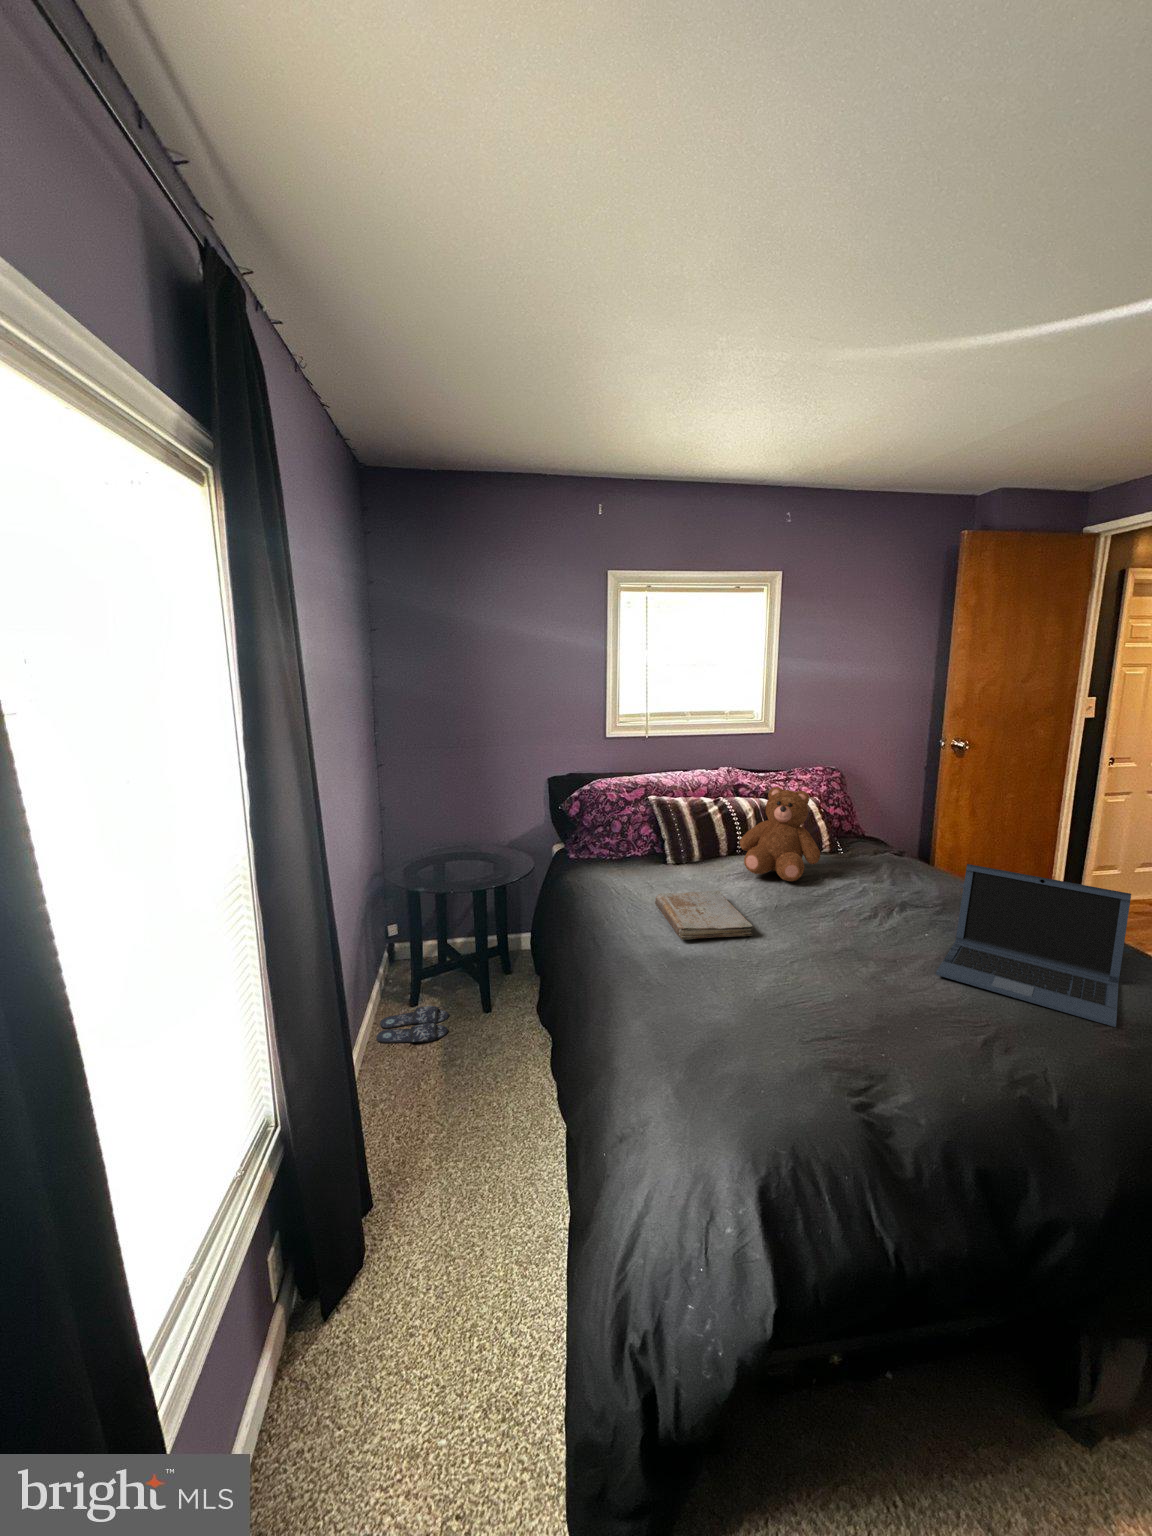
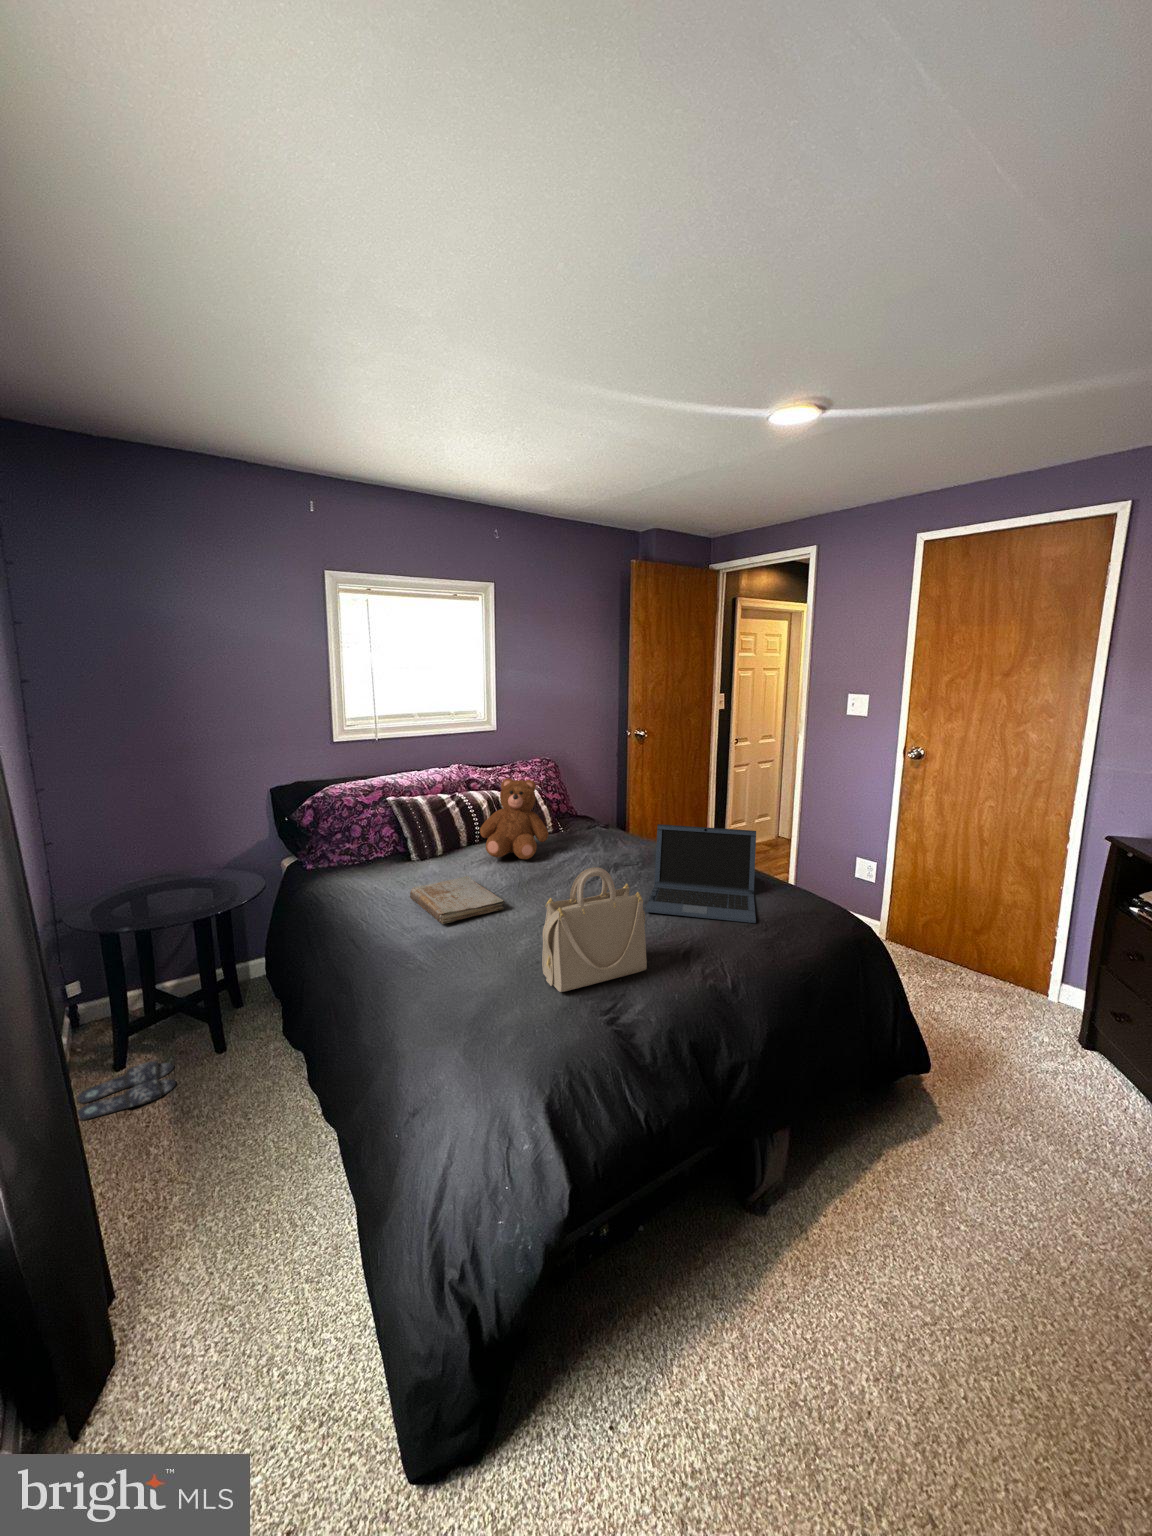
handbag: none [783,911,928,1054] -> present [542,867,647,992]

